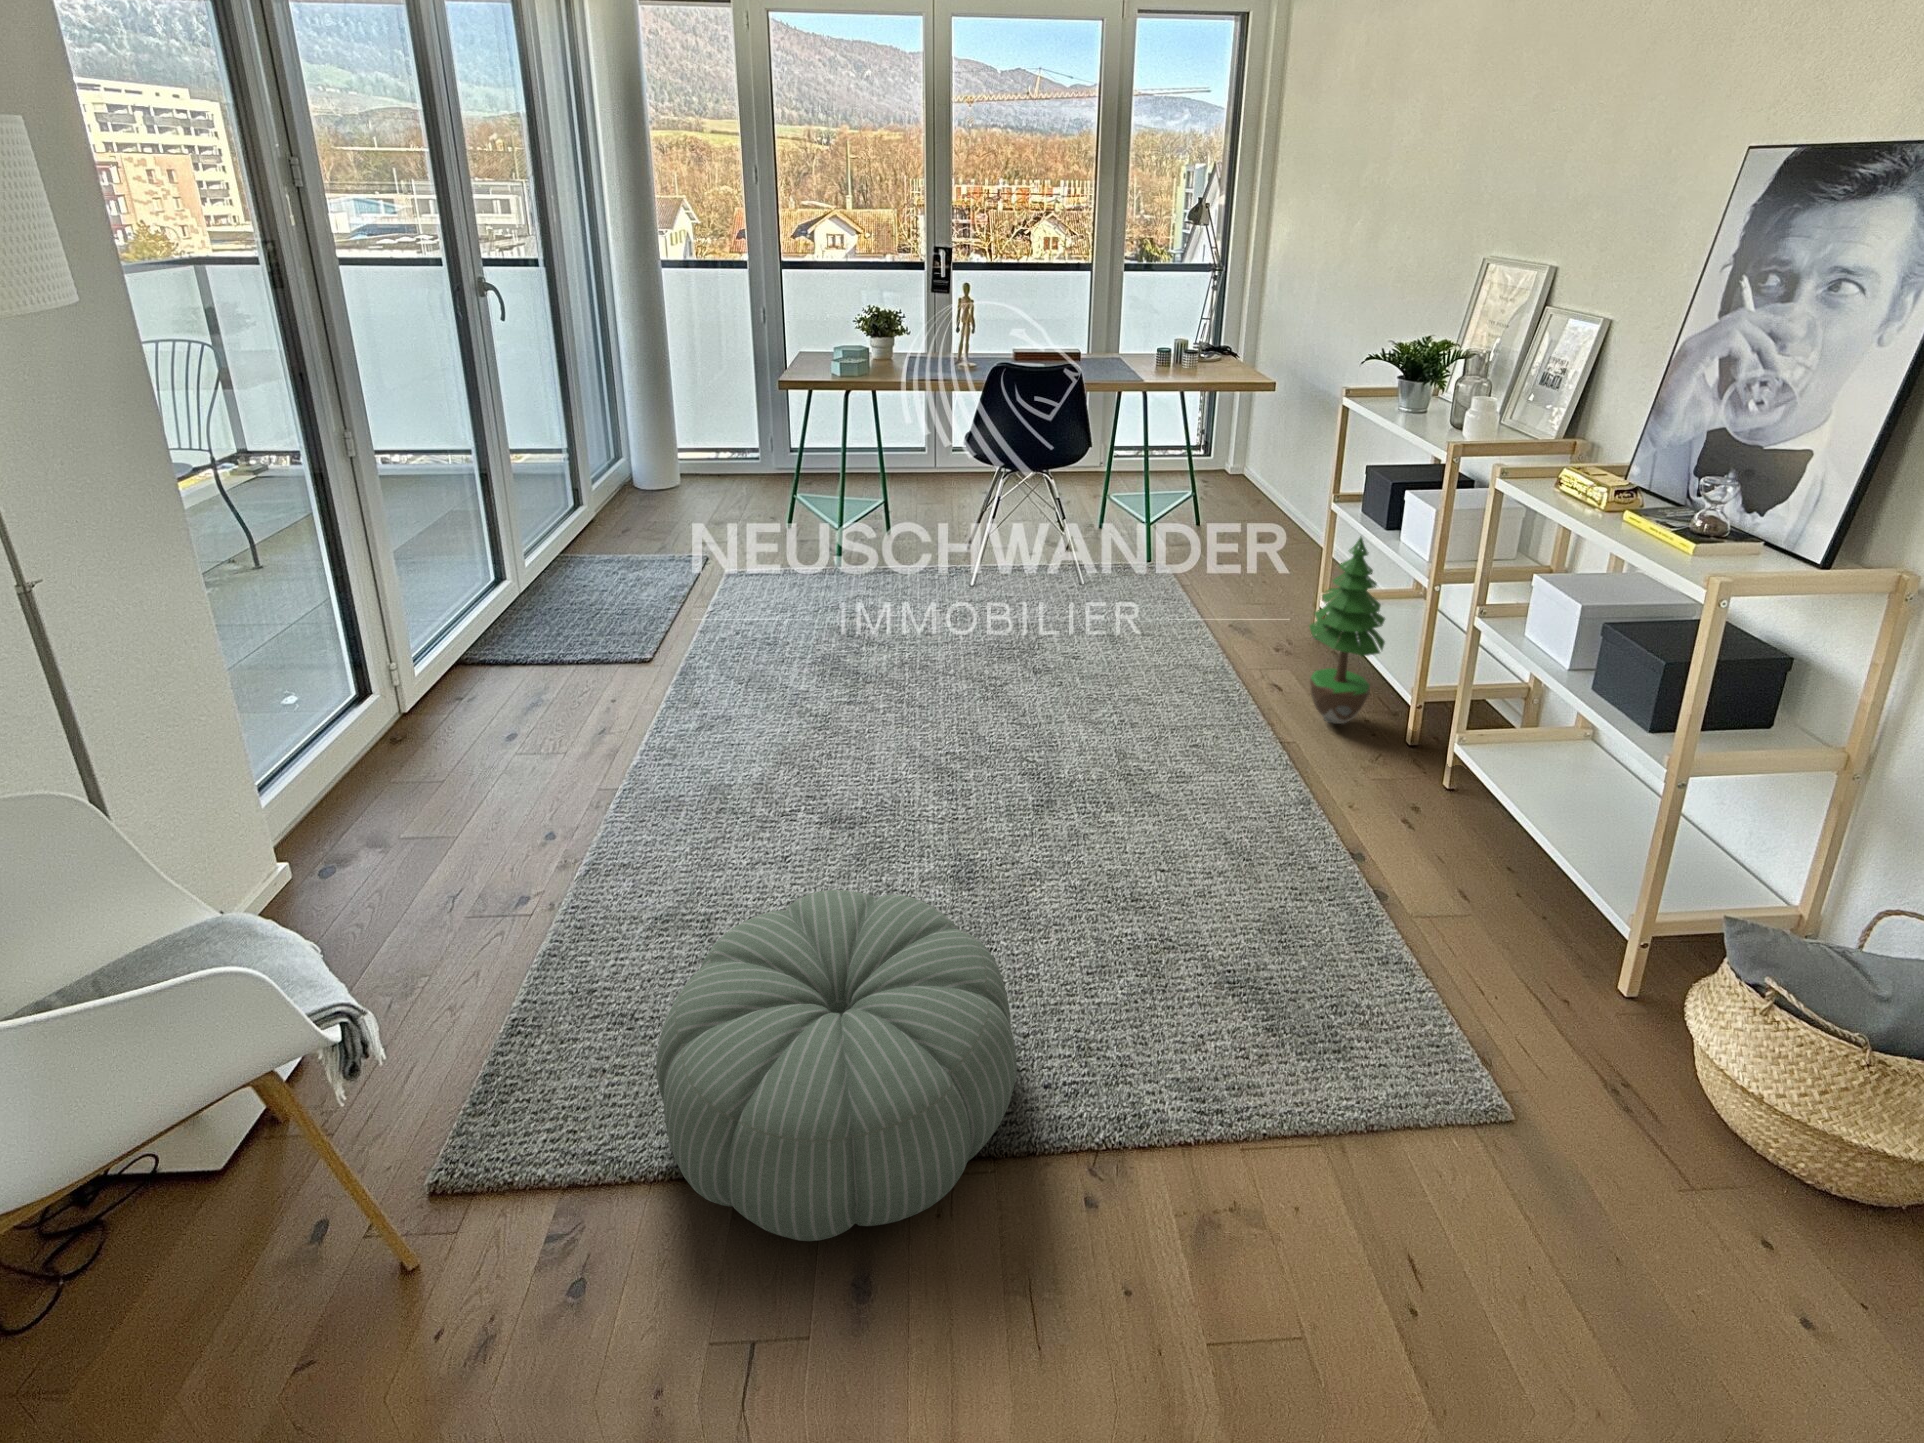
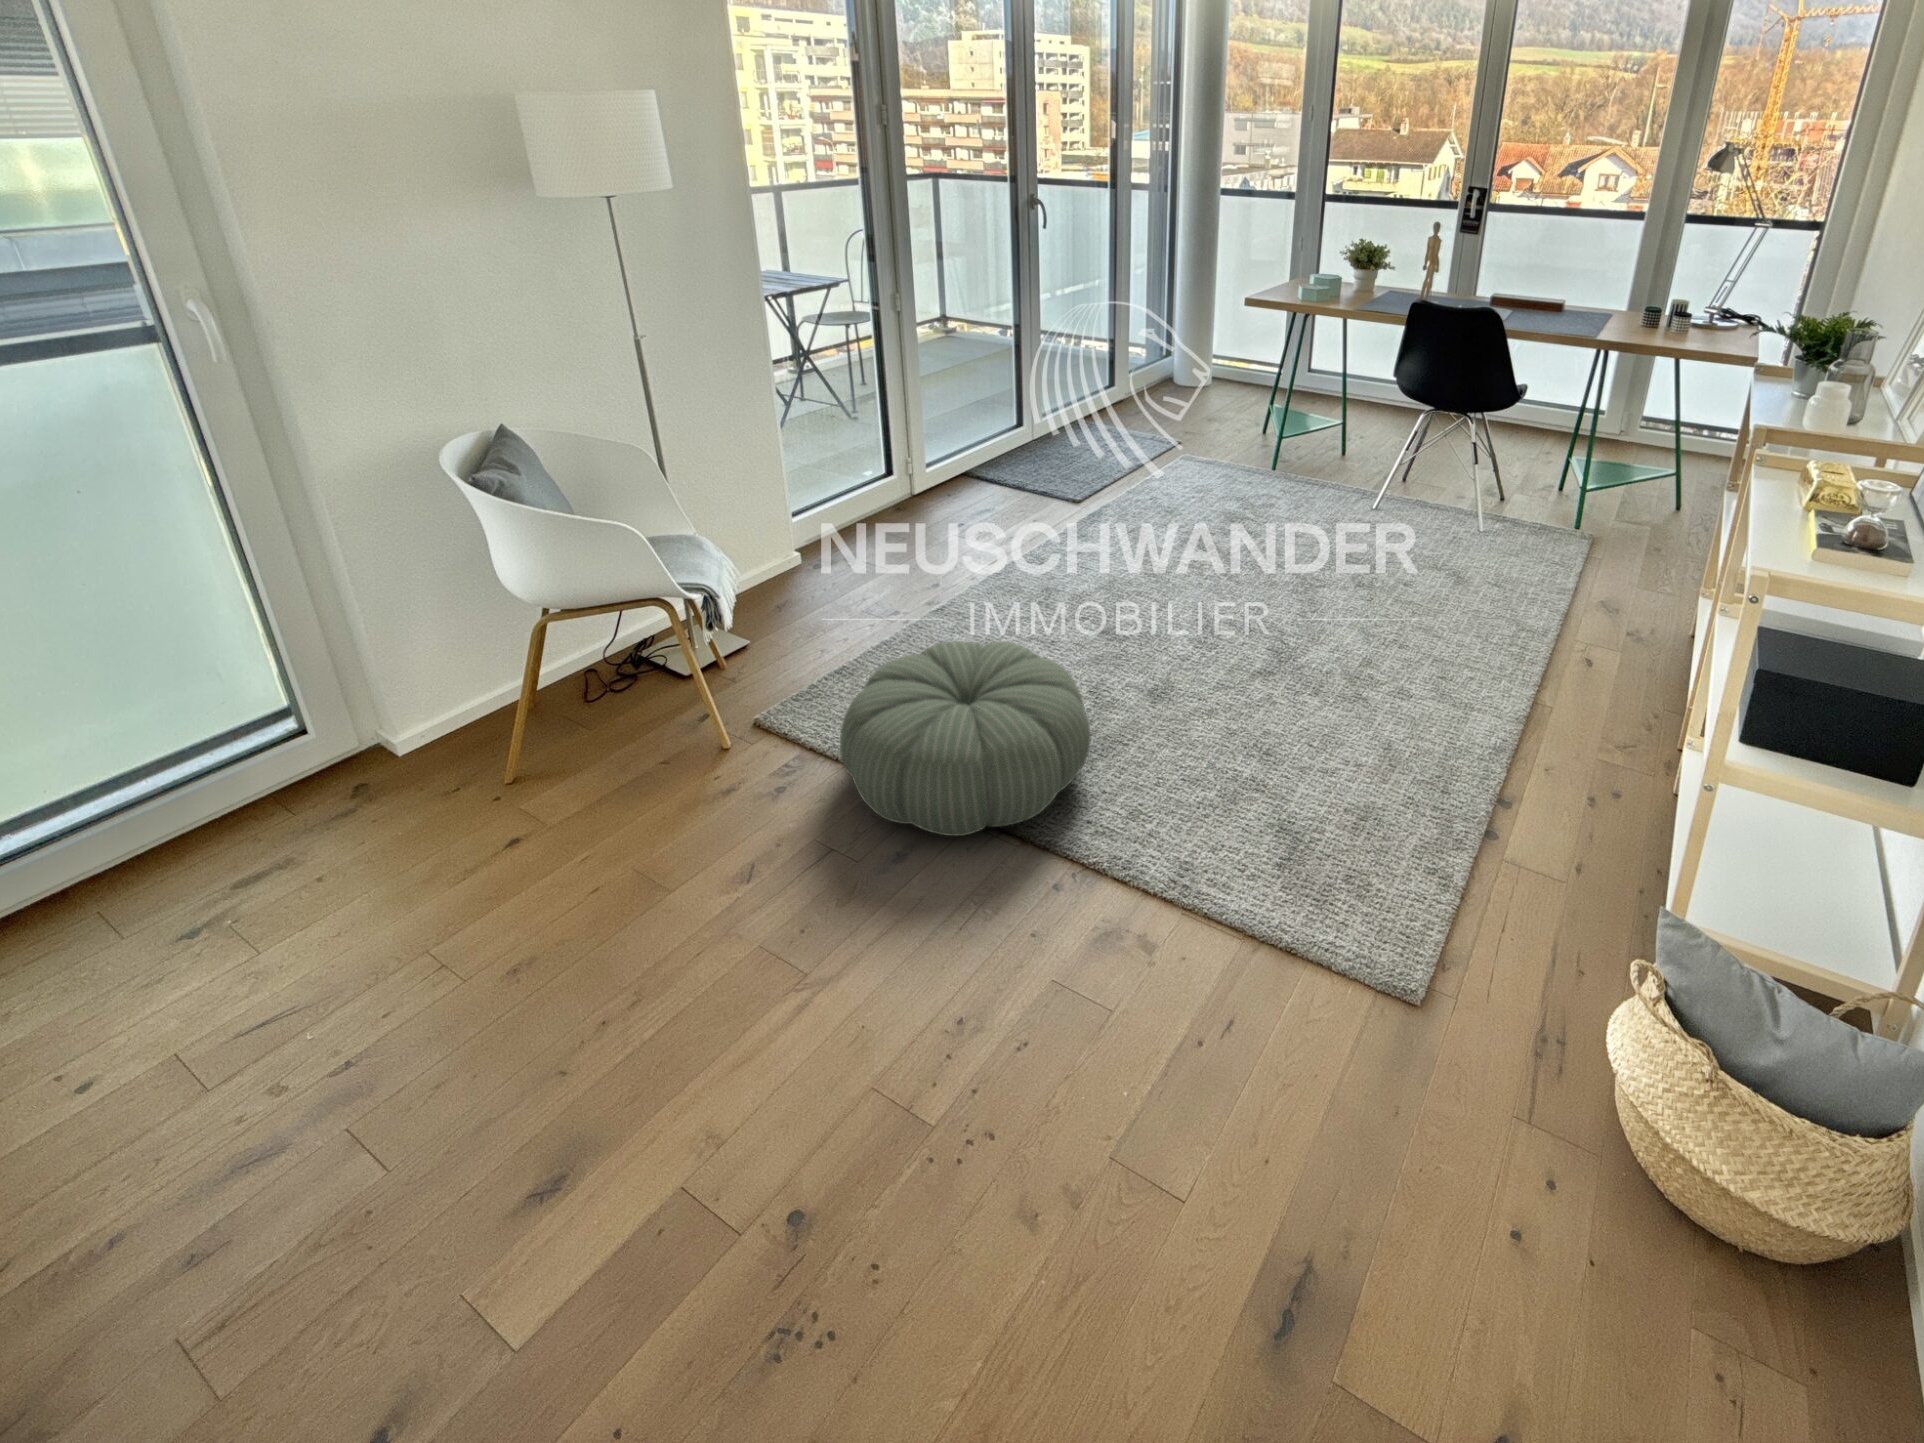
potted tree: present [1309,536,1385,724] -> none [1596,508,1688,706]

